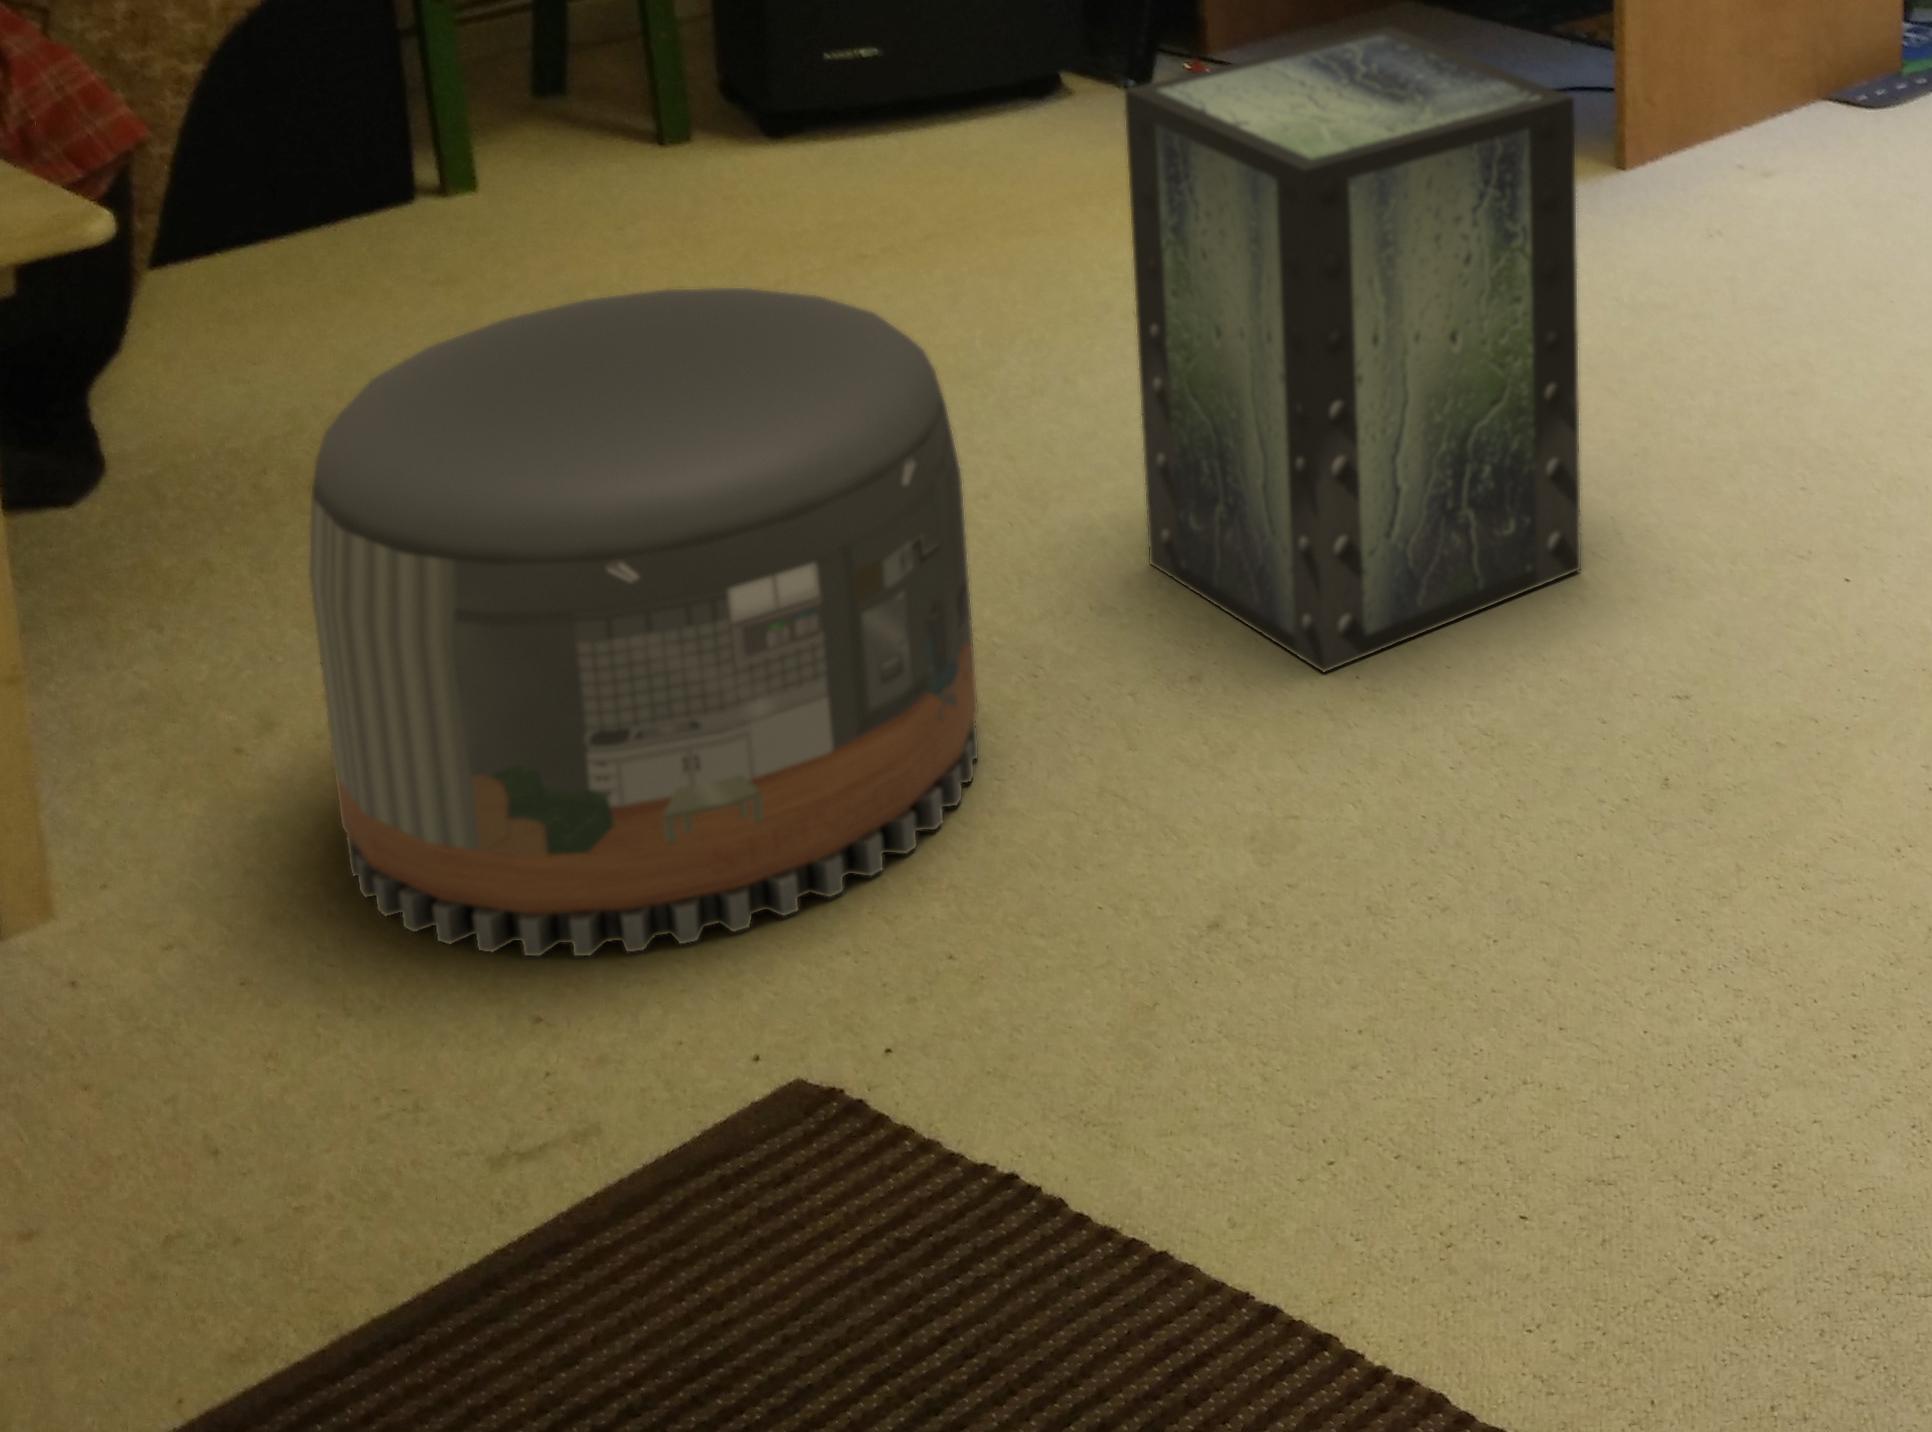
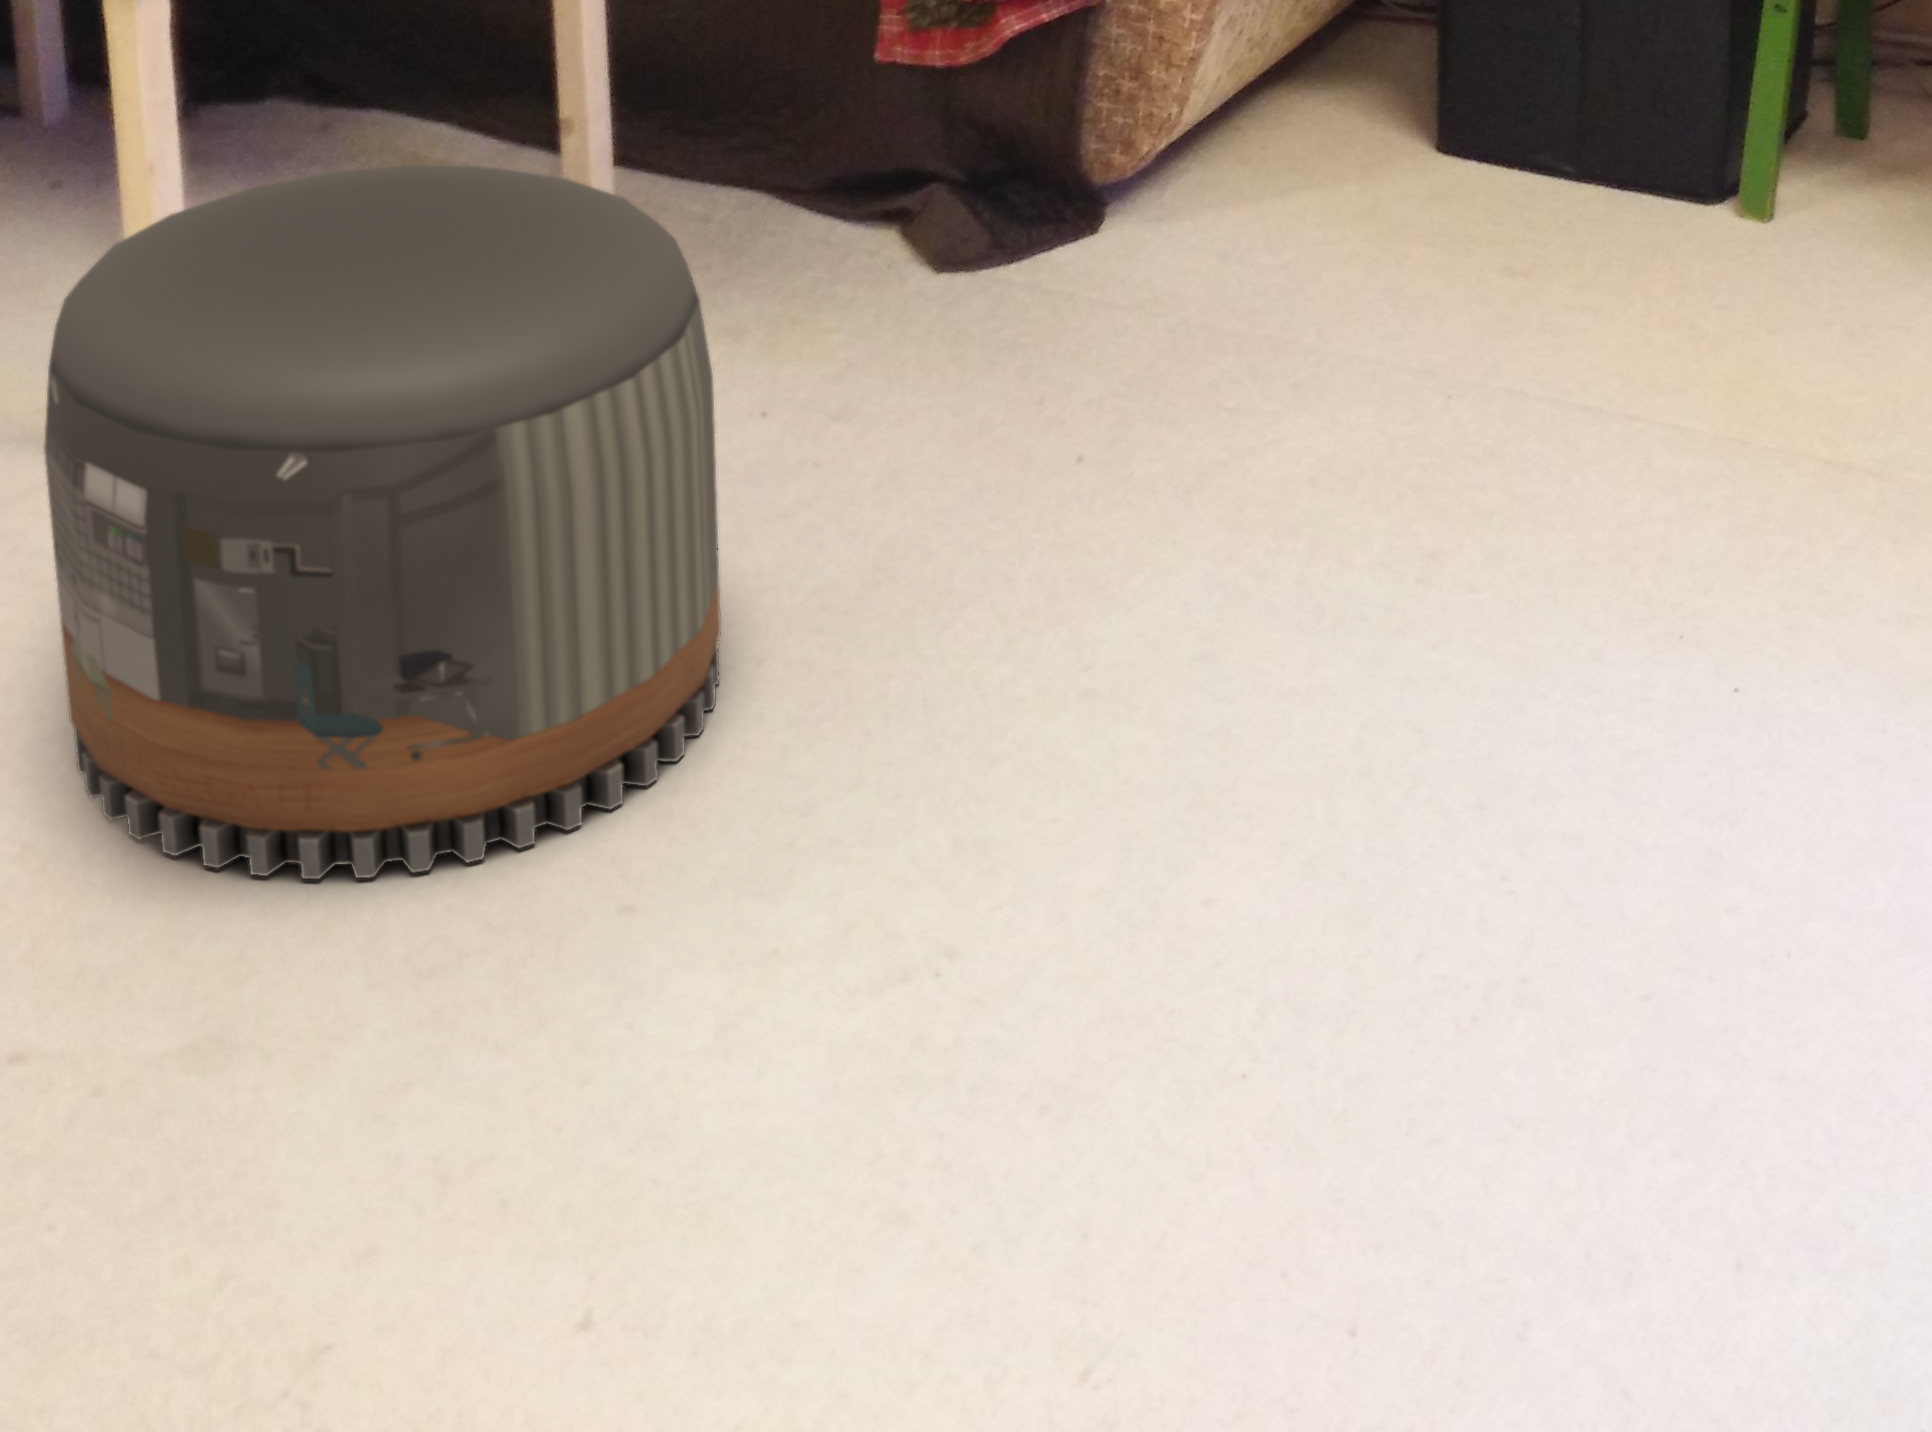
storage box: present [1124,26,1581,672] -> none [685,231,1359,1259]

